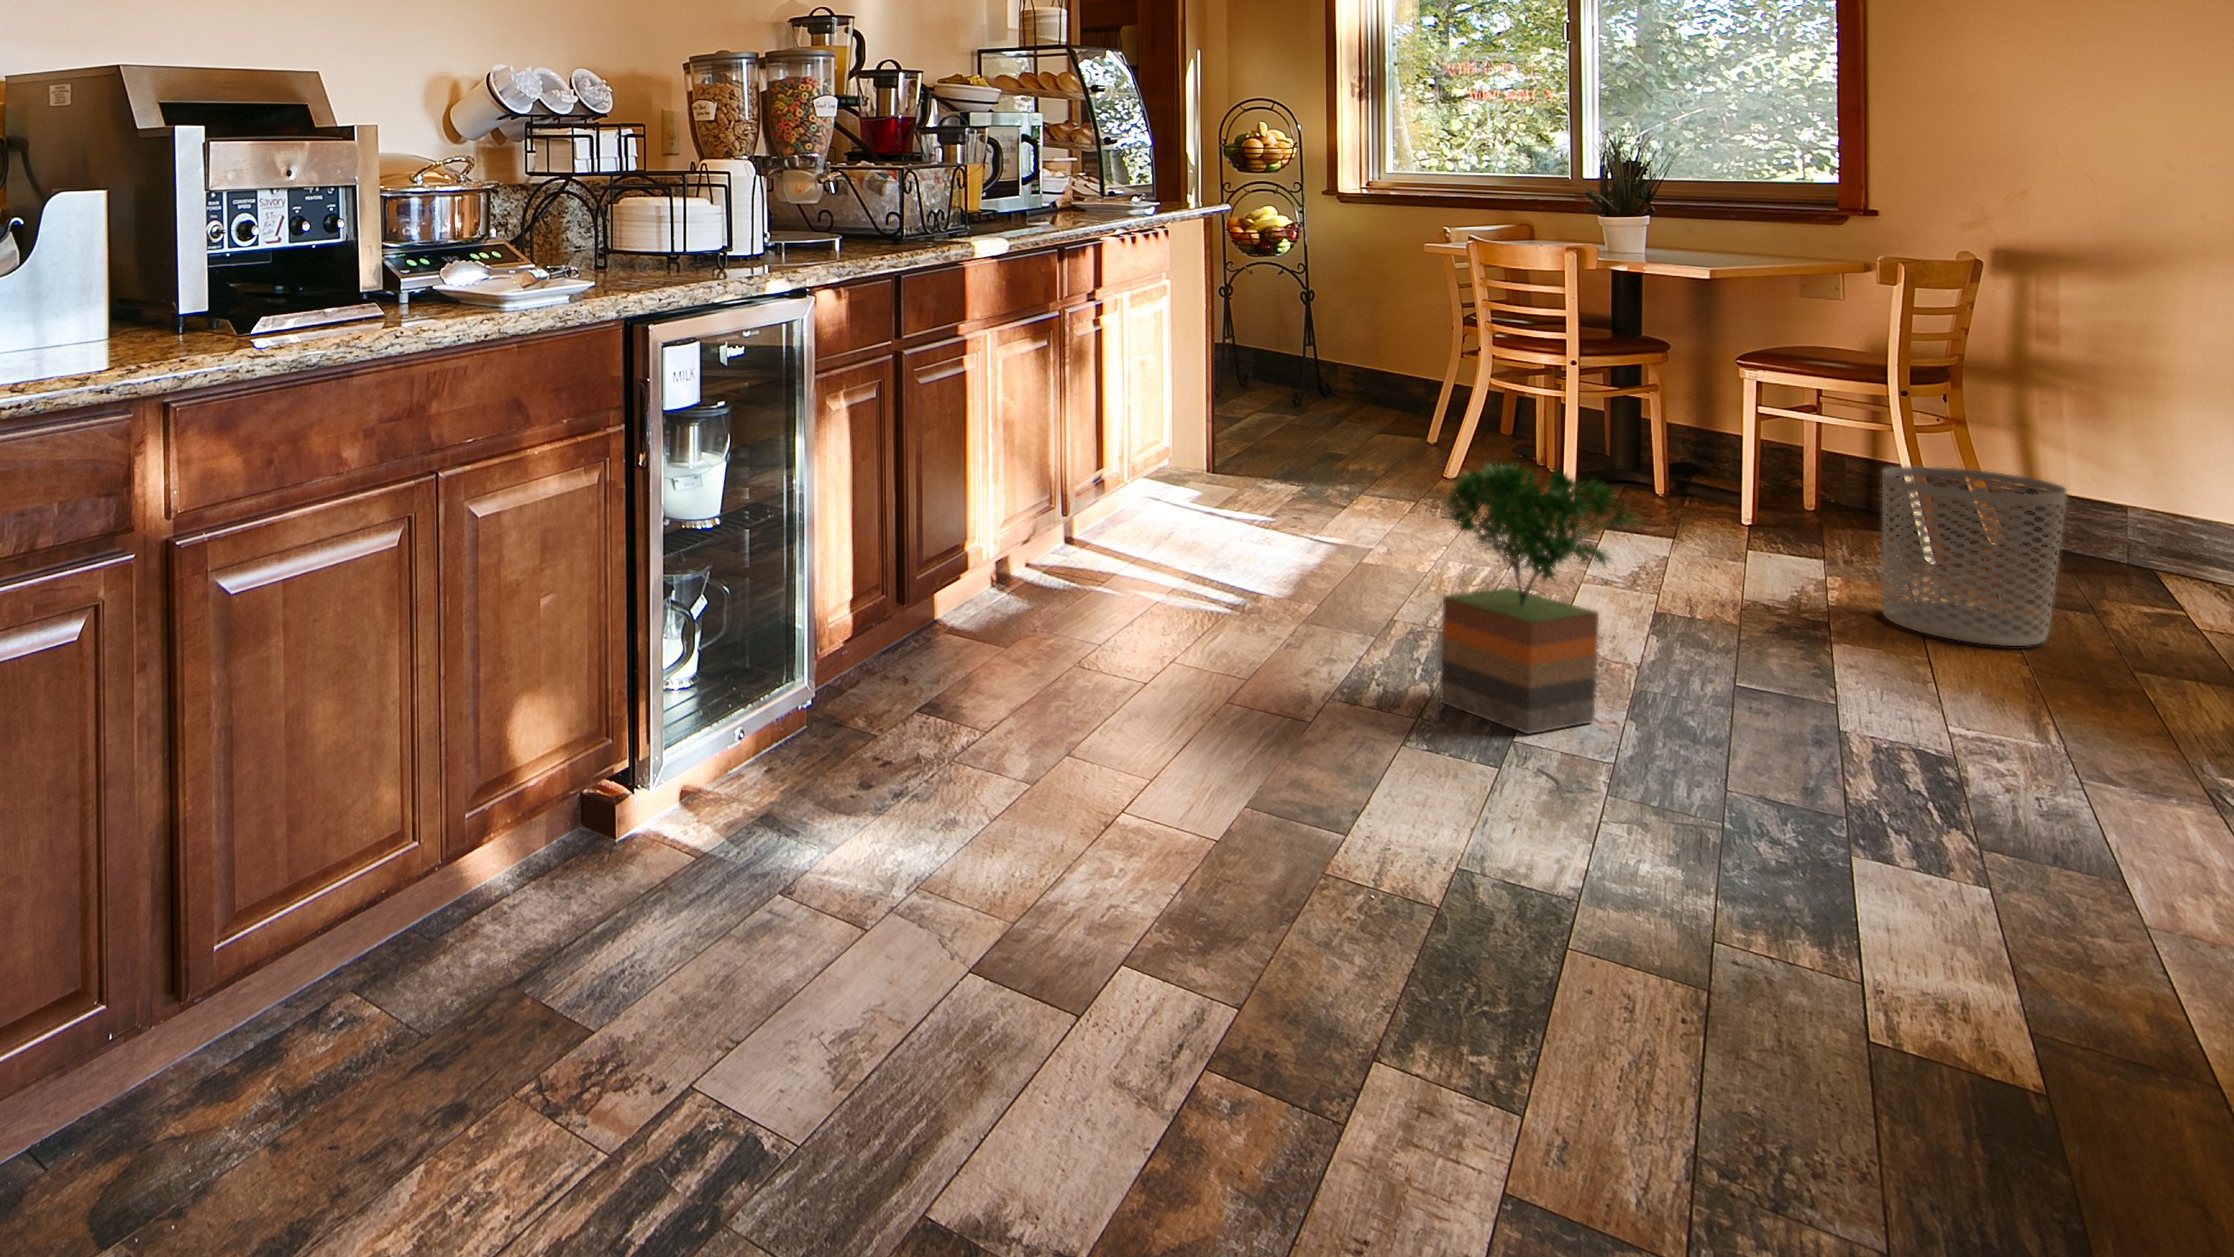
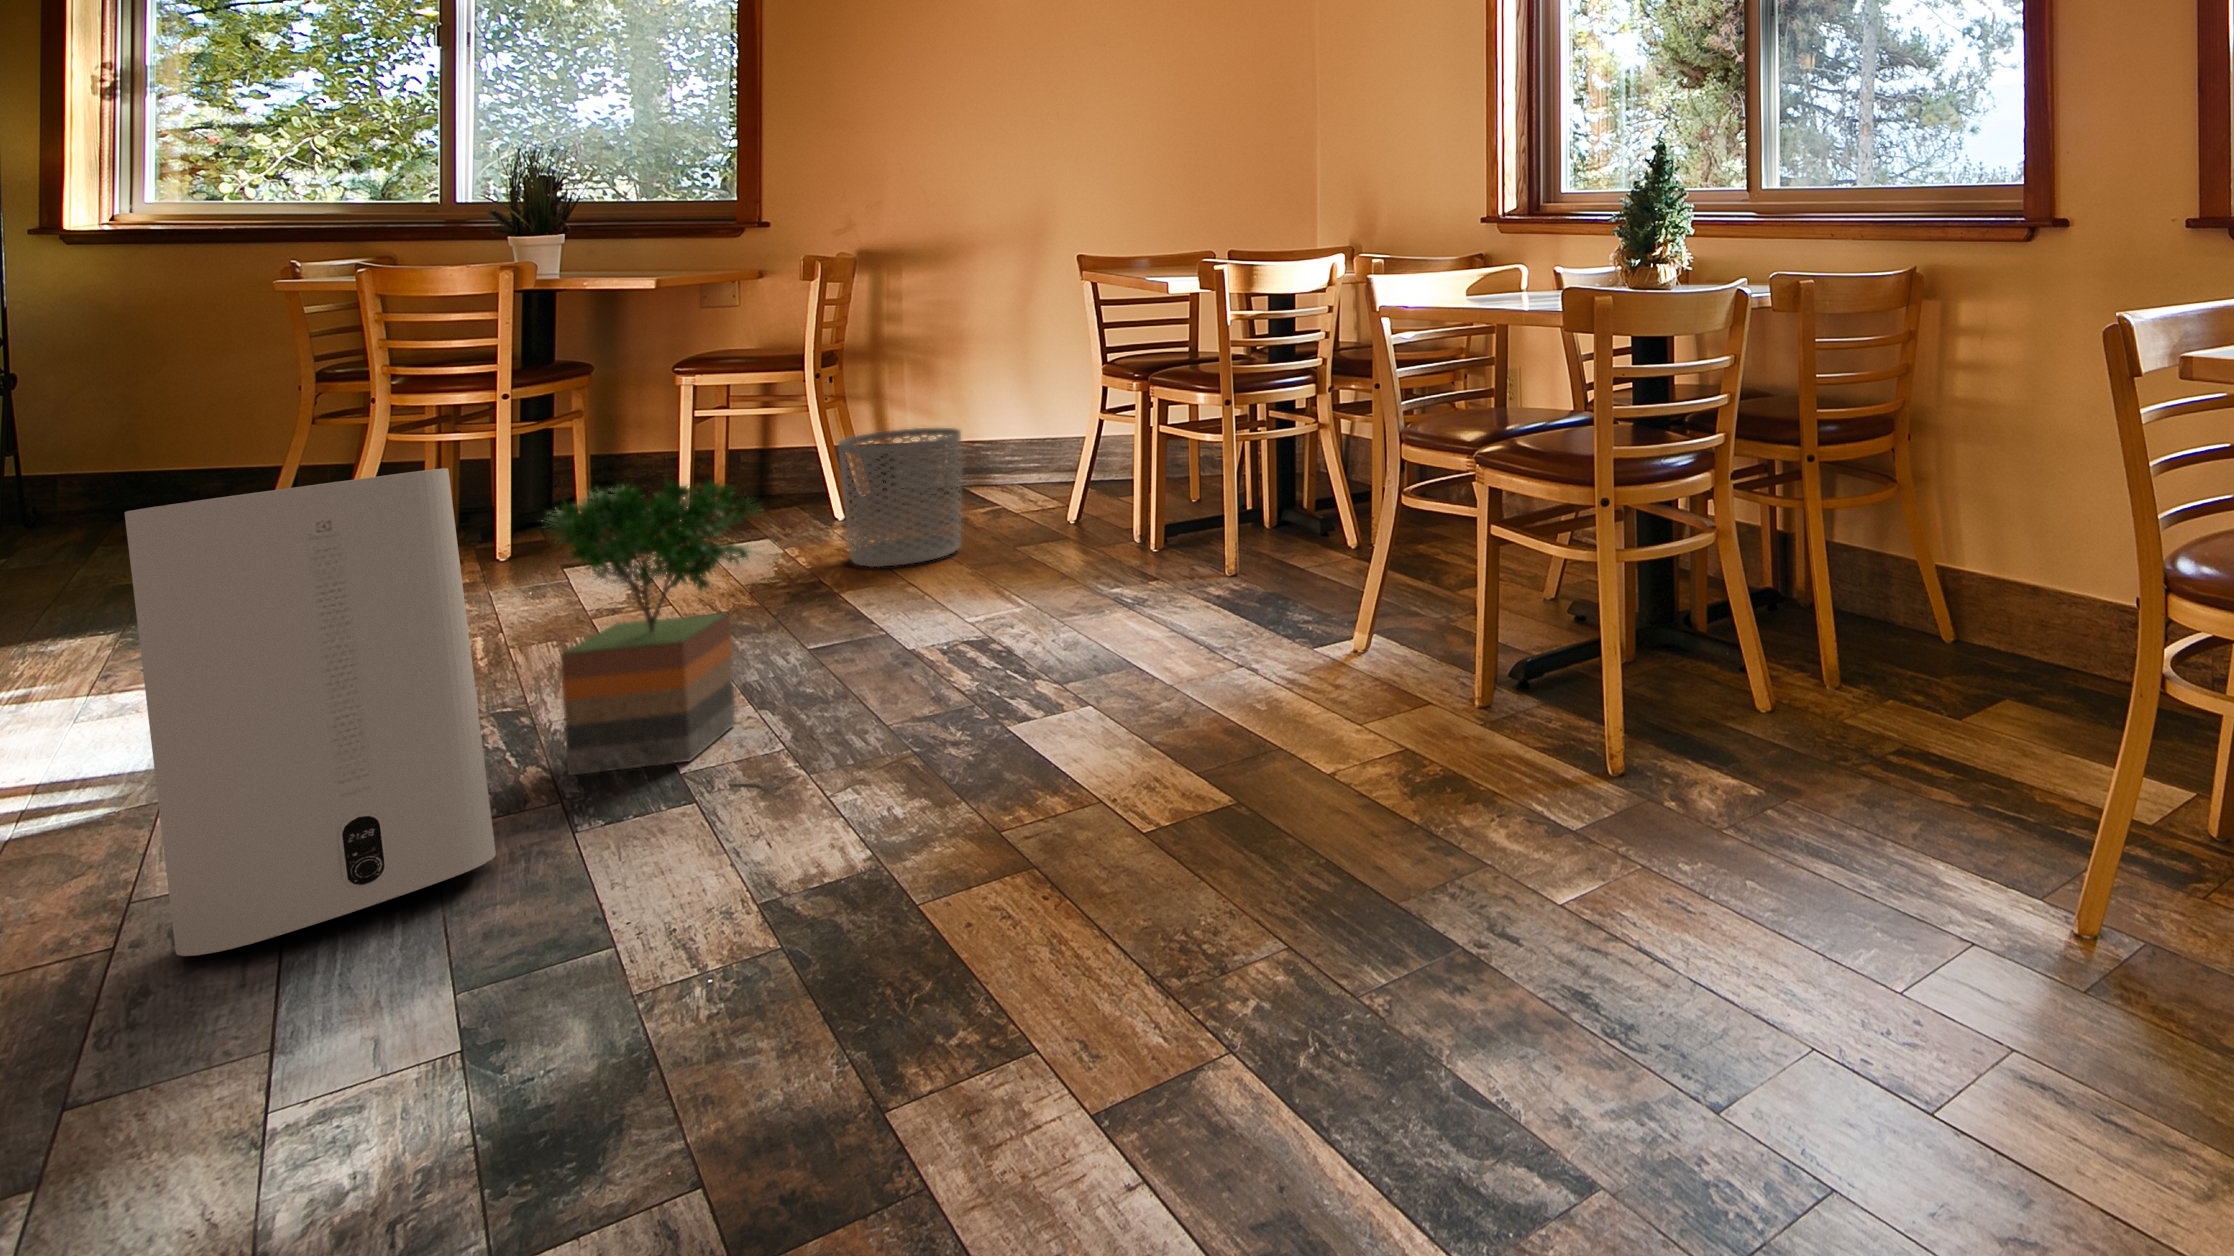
air purifier: none [1161,411,1346,734] -> present [125,468,496,956]

